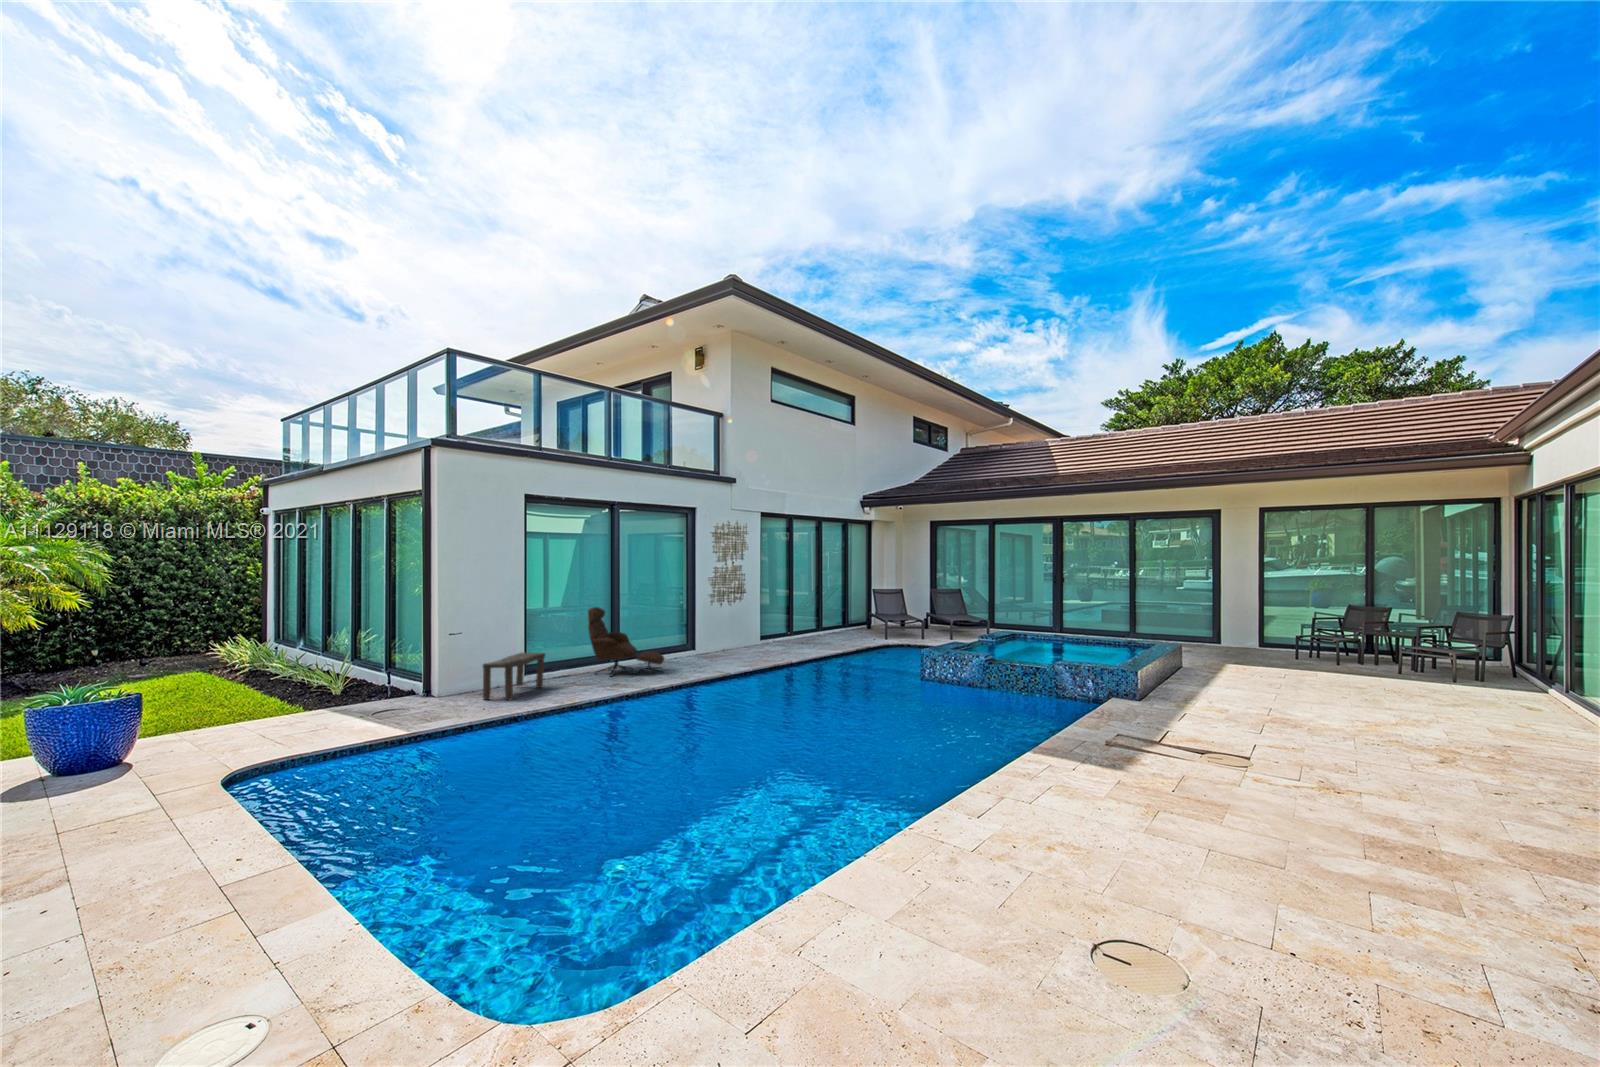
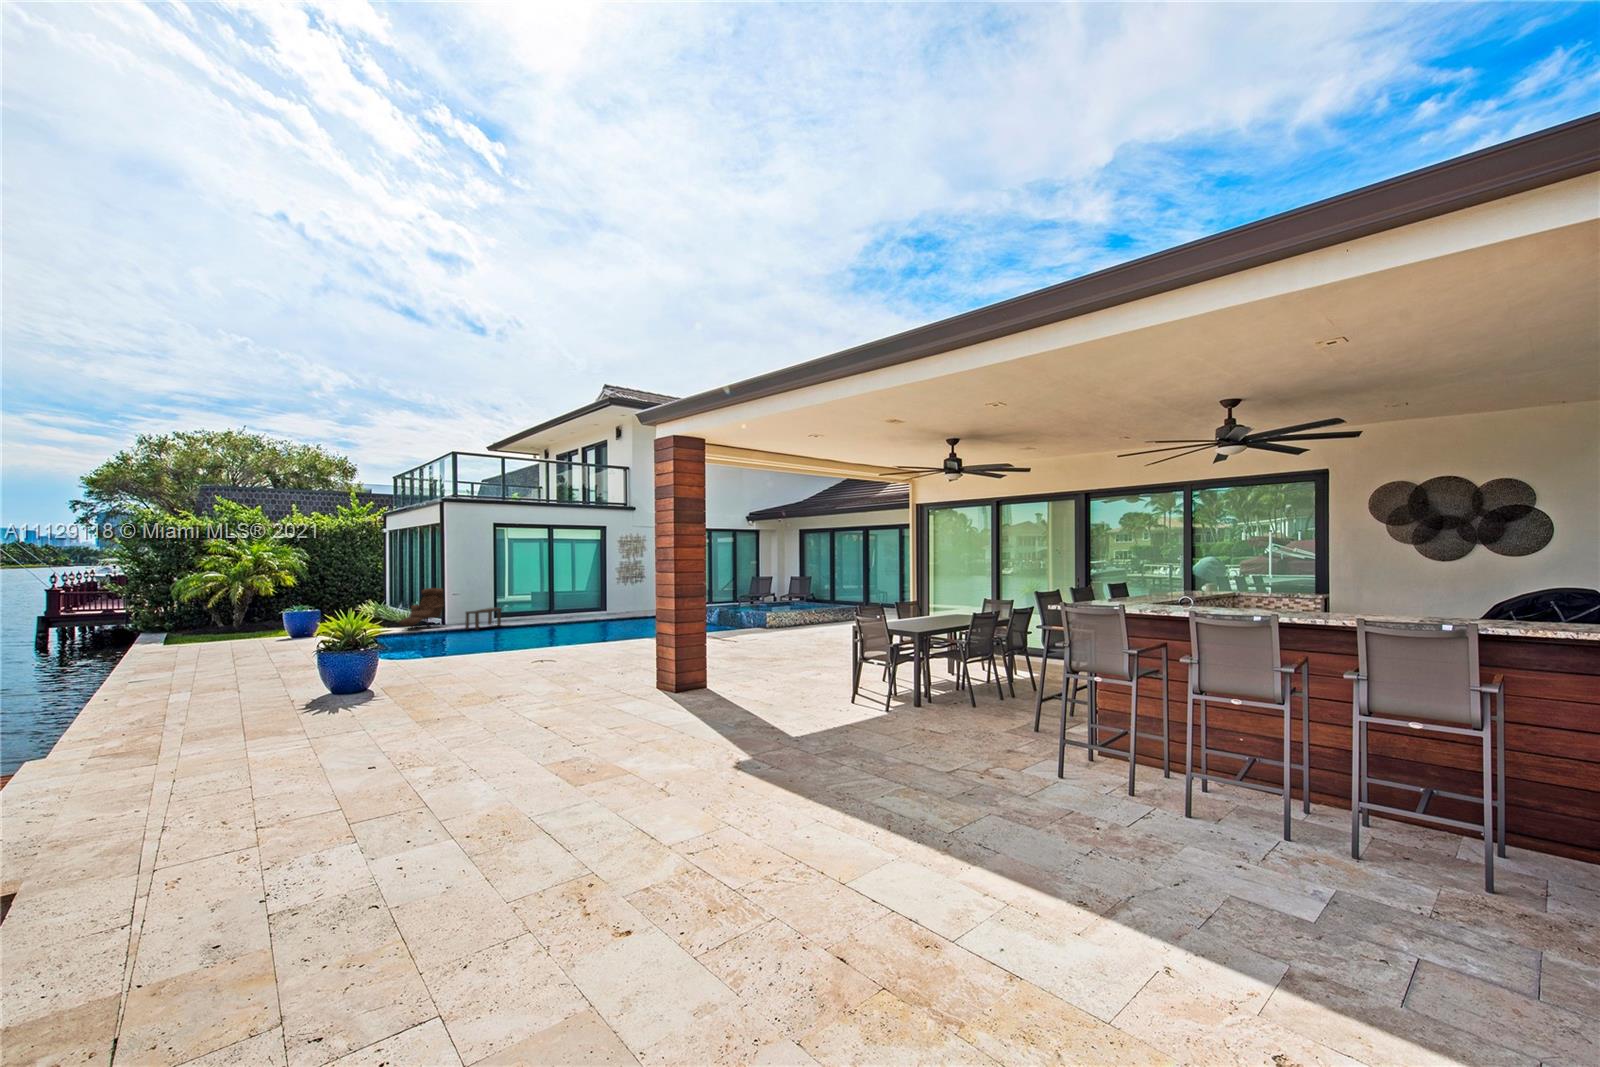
lounge chair: present [588,607,664,676] -> present [399,588,444,629]

